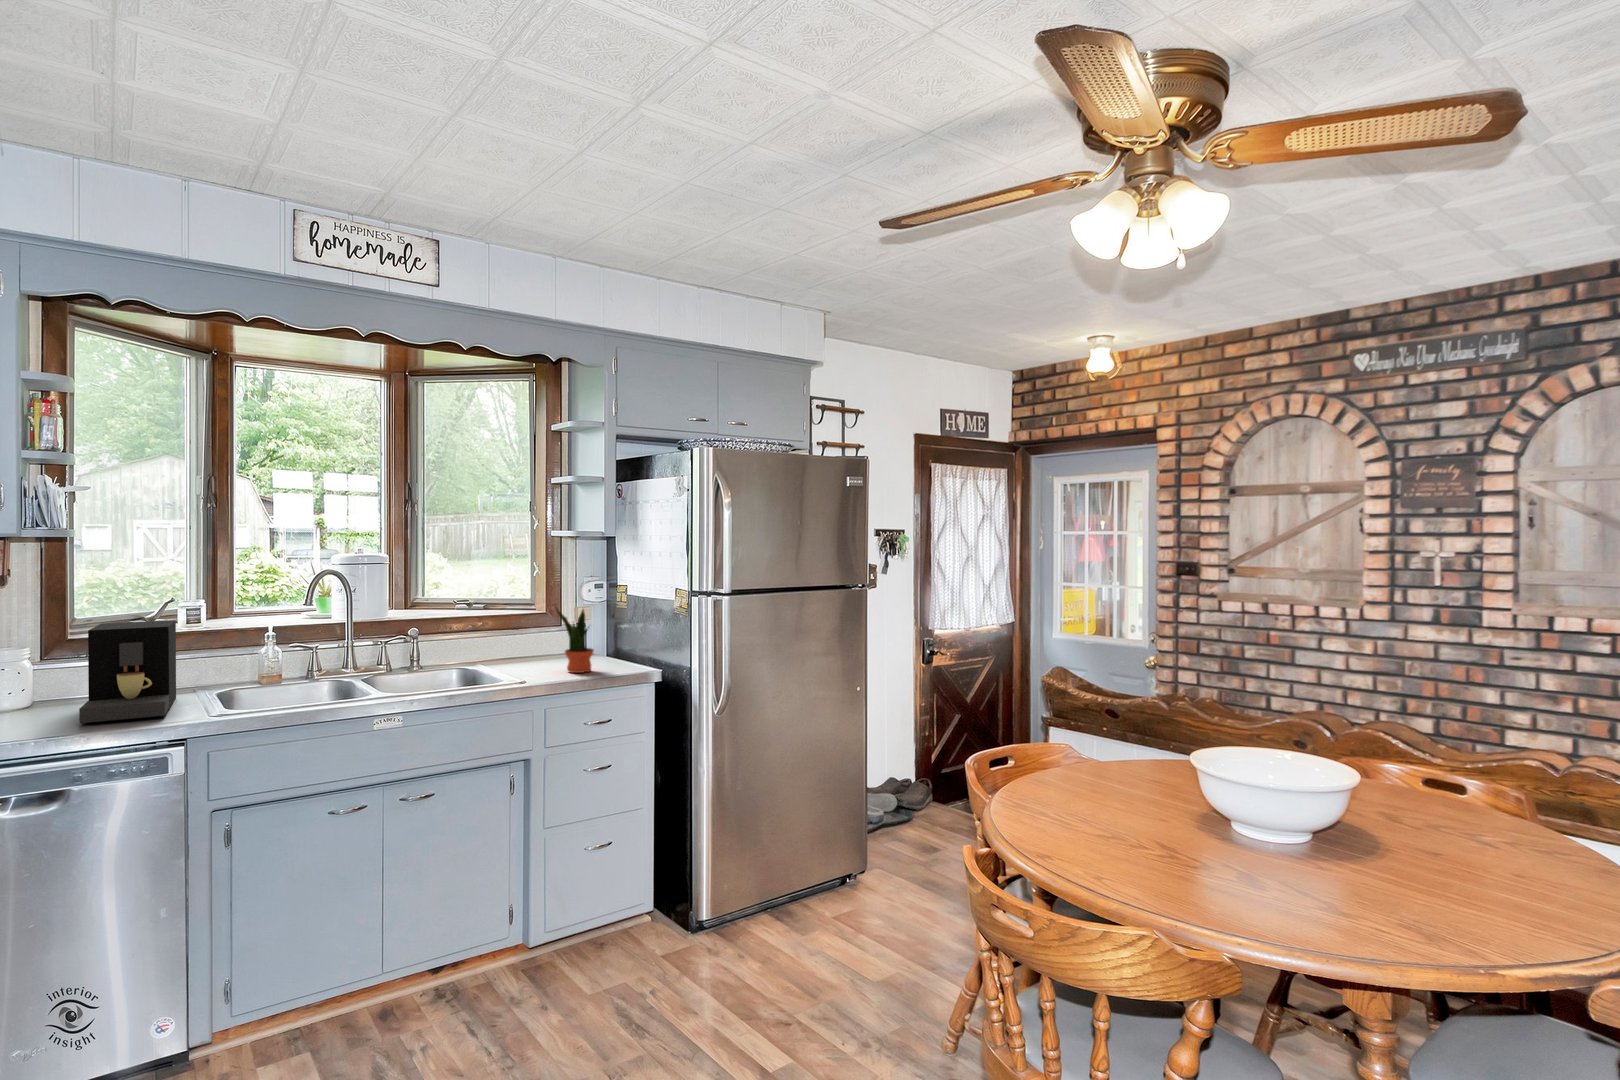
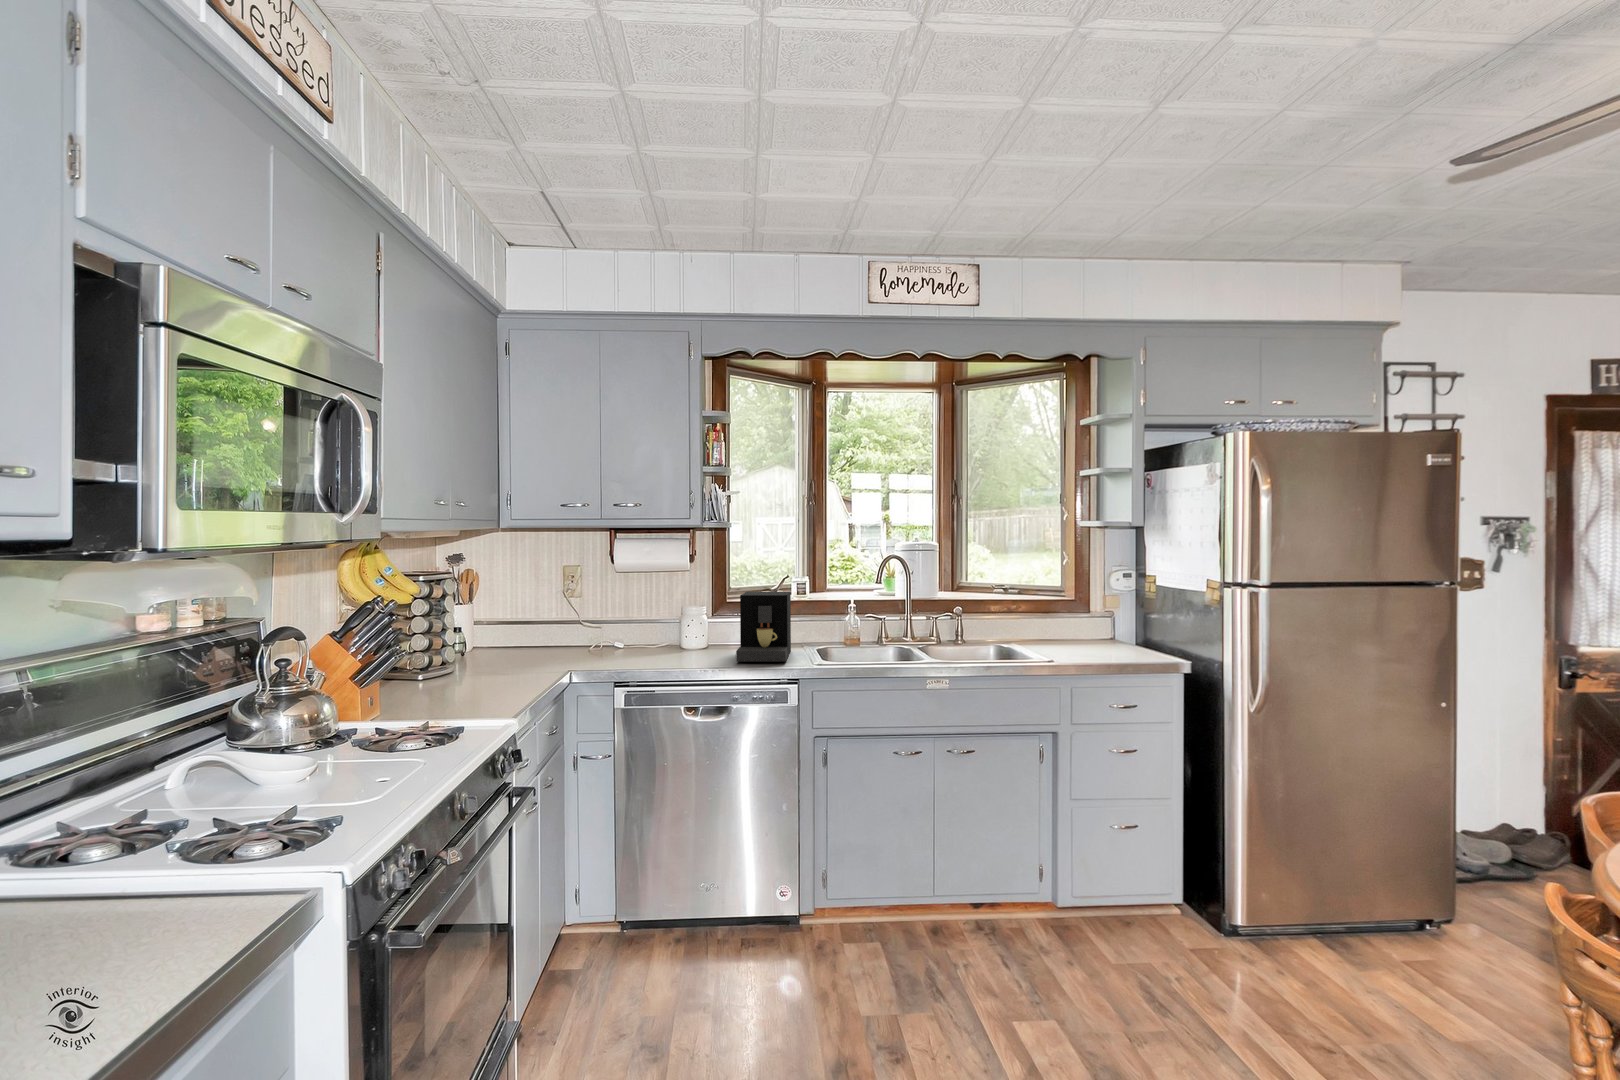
potted plant: present [556,608,594,673] -> none [1082,590,1121,658]

